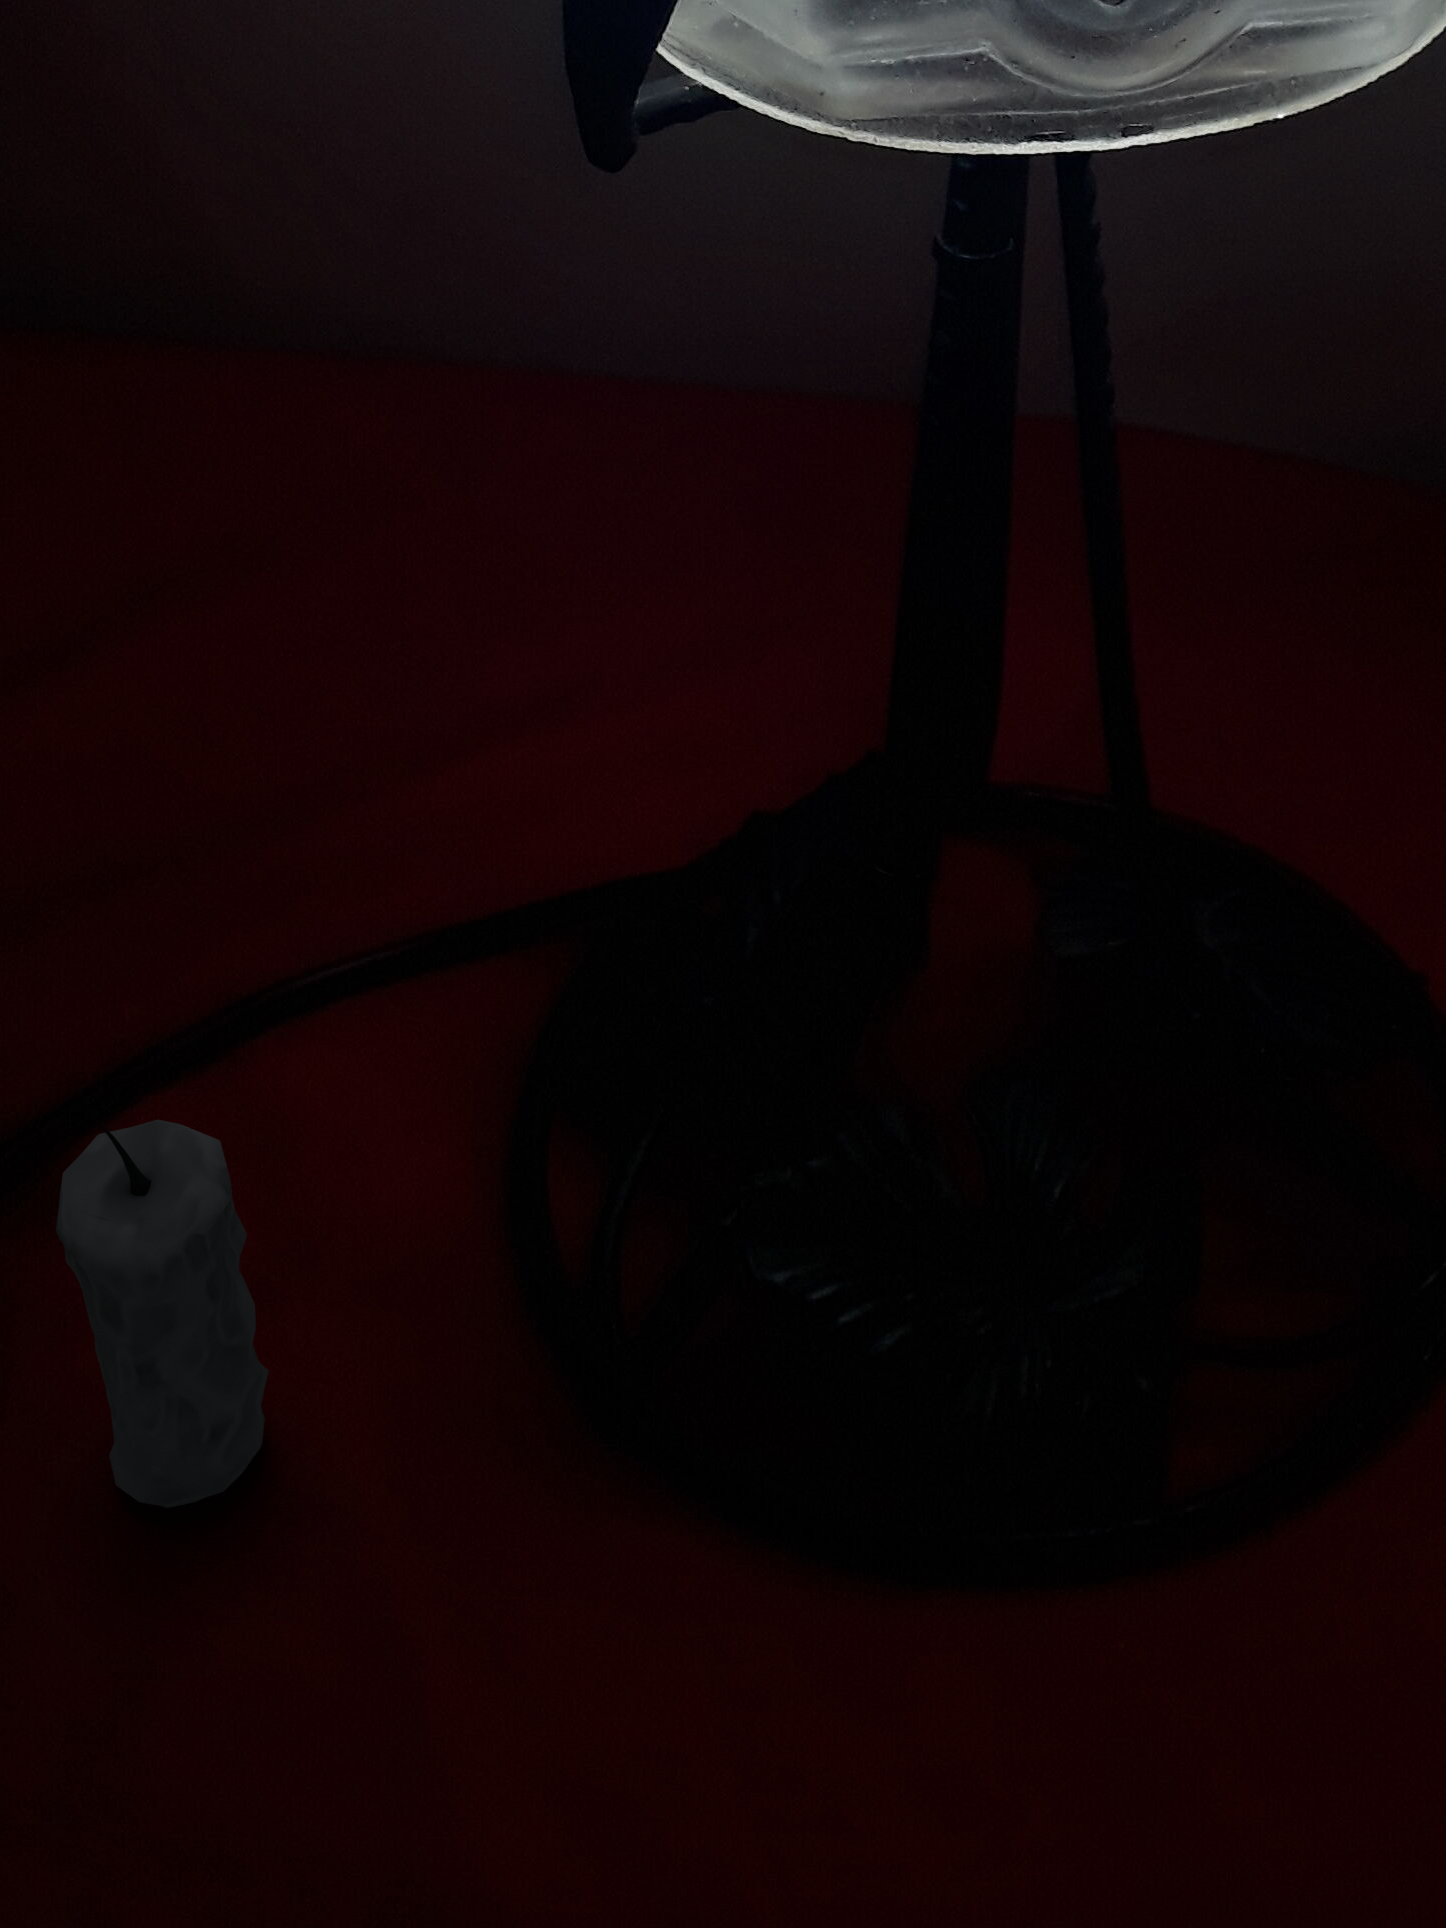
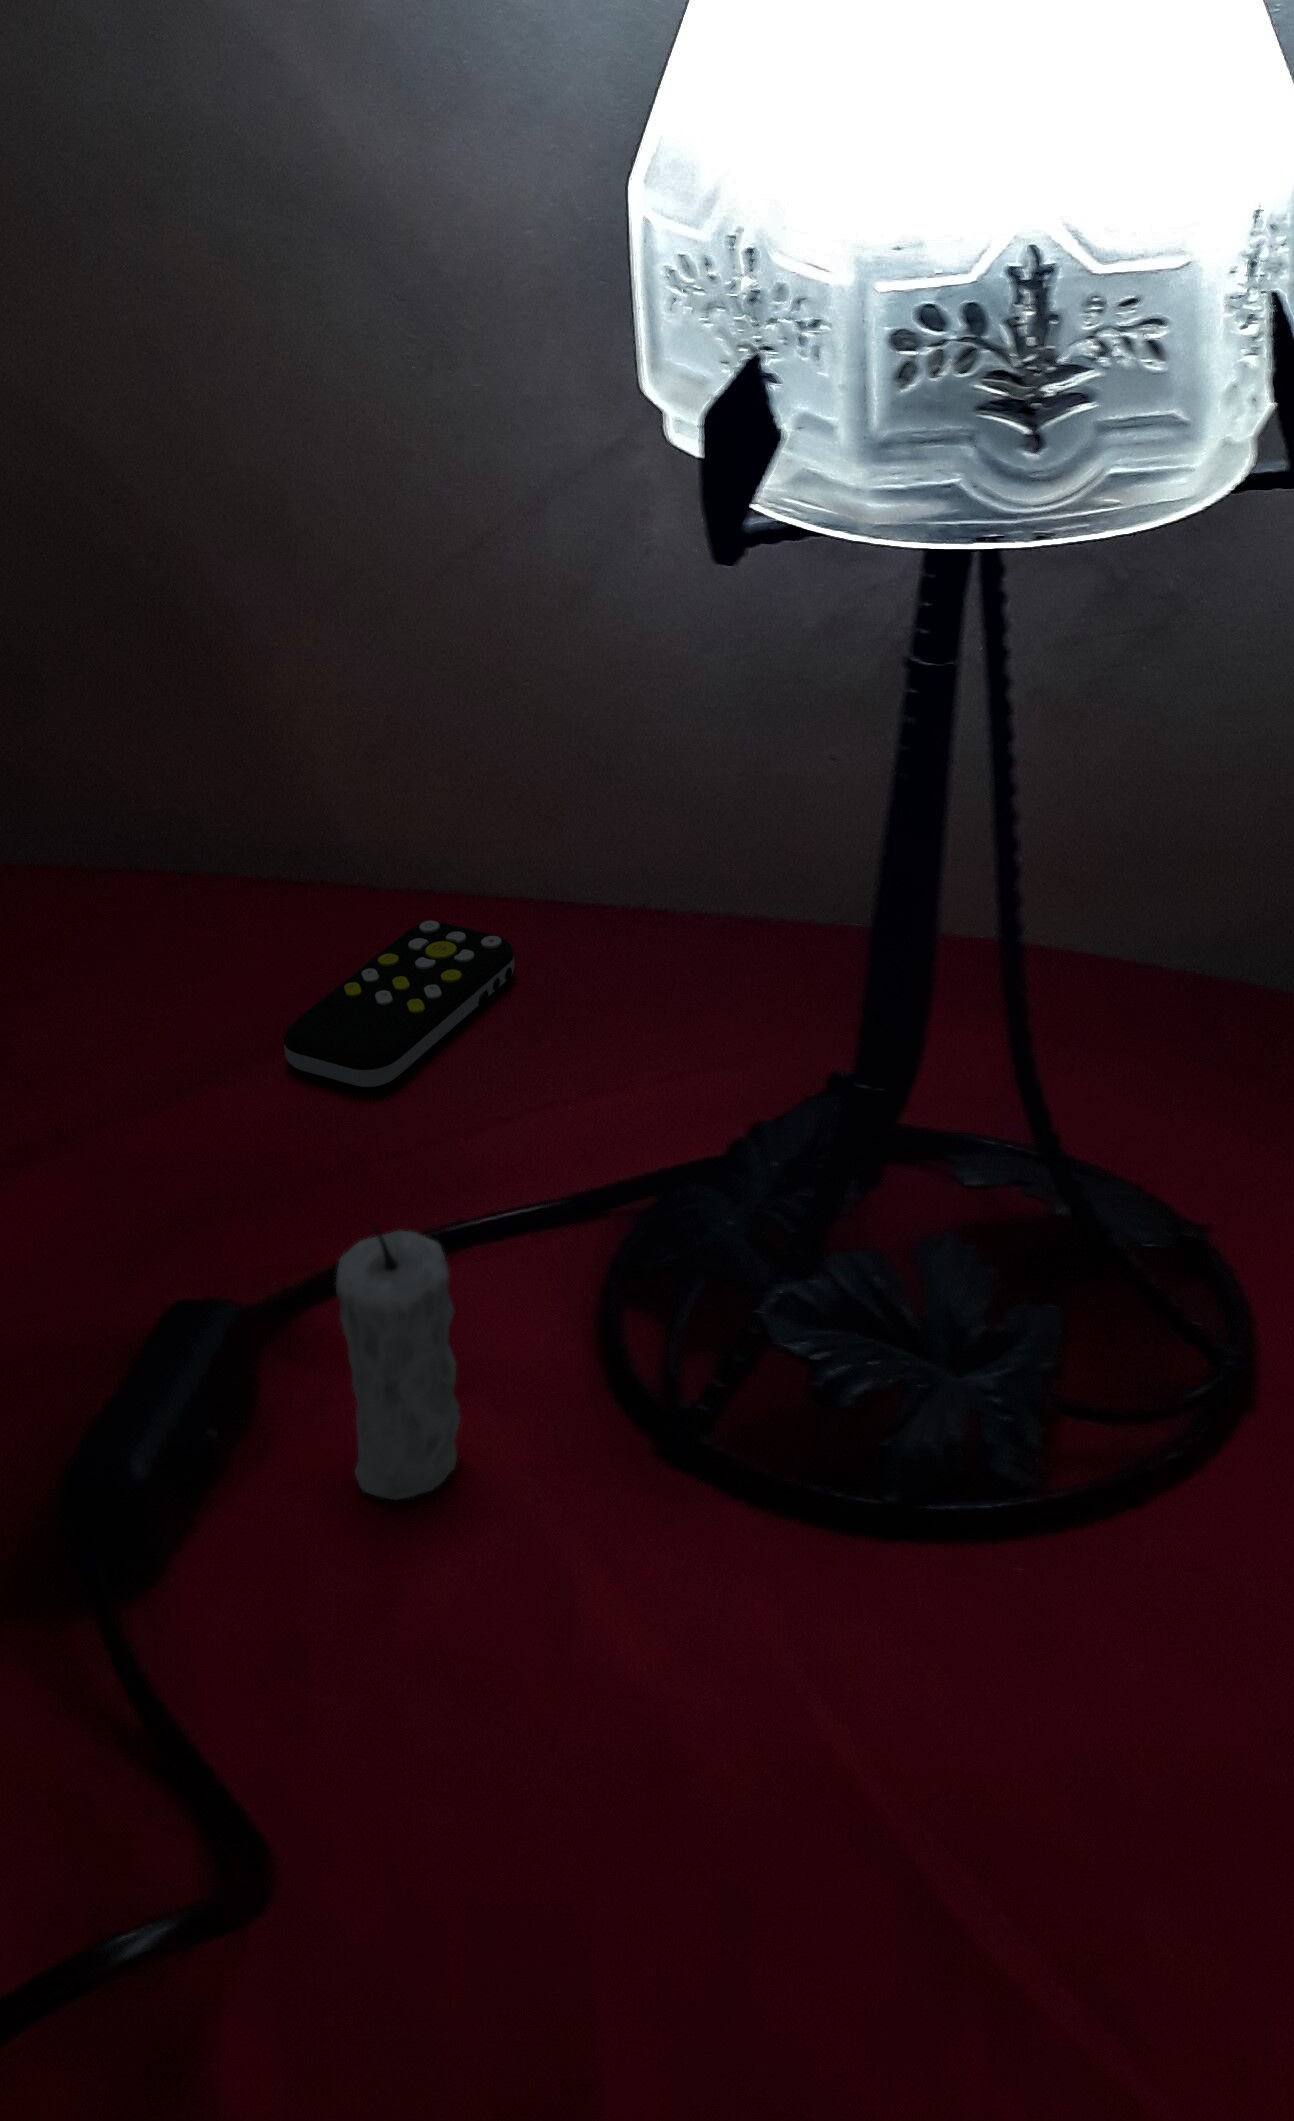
remote control: none [72,463,413,741] -> present [284,921,515,1087]

